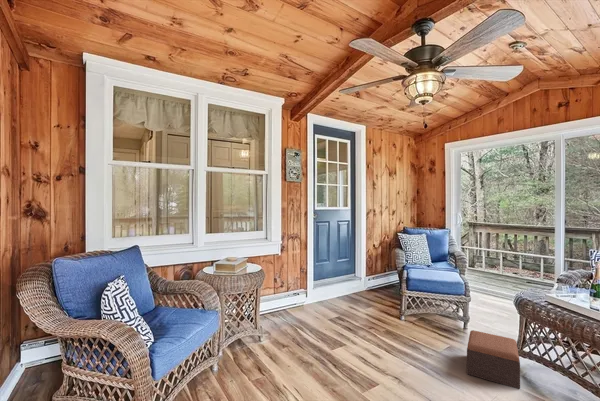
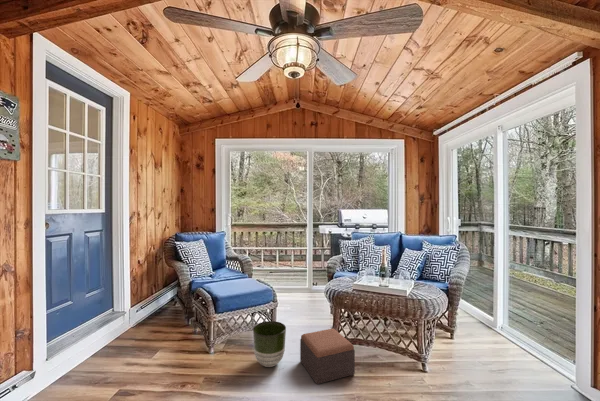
planter: none [424,308,456,347] -> present [253,321,286,367]

